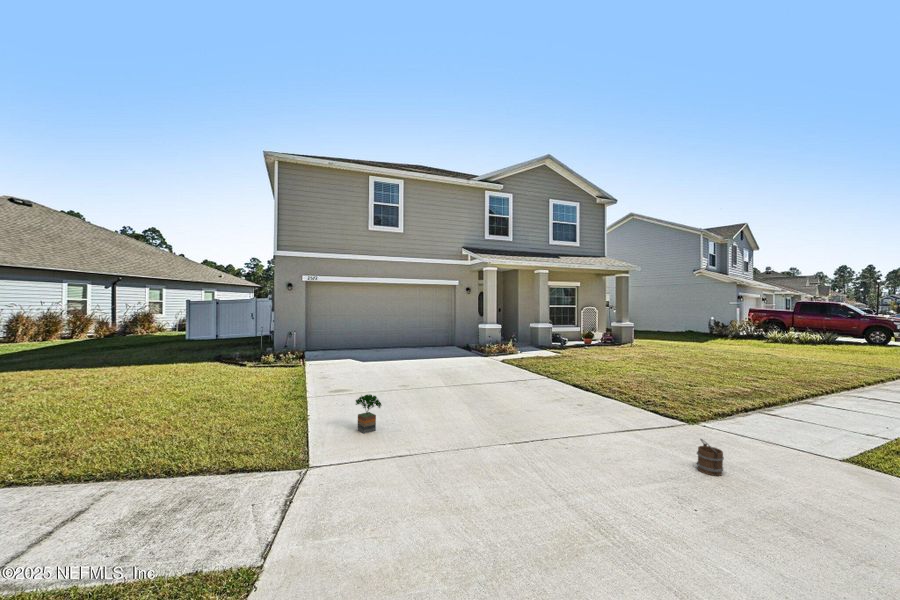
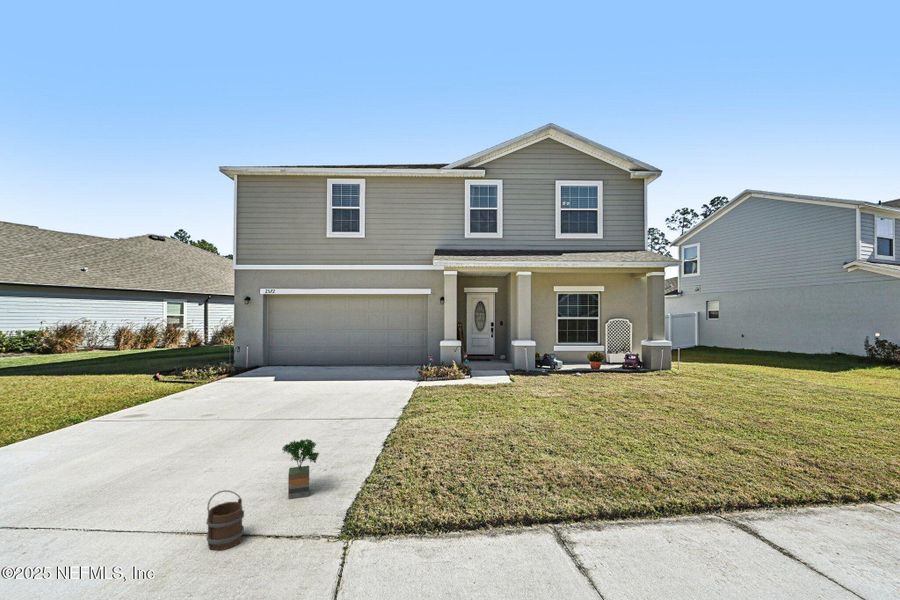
potted tree: present [356,394,382,434] -> present [282,439,319,499]

